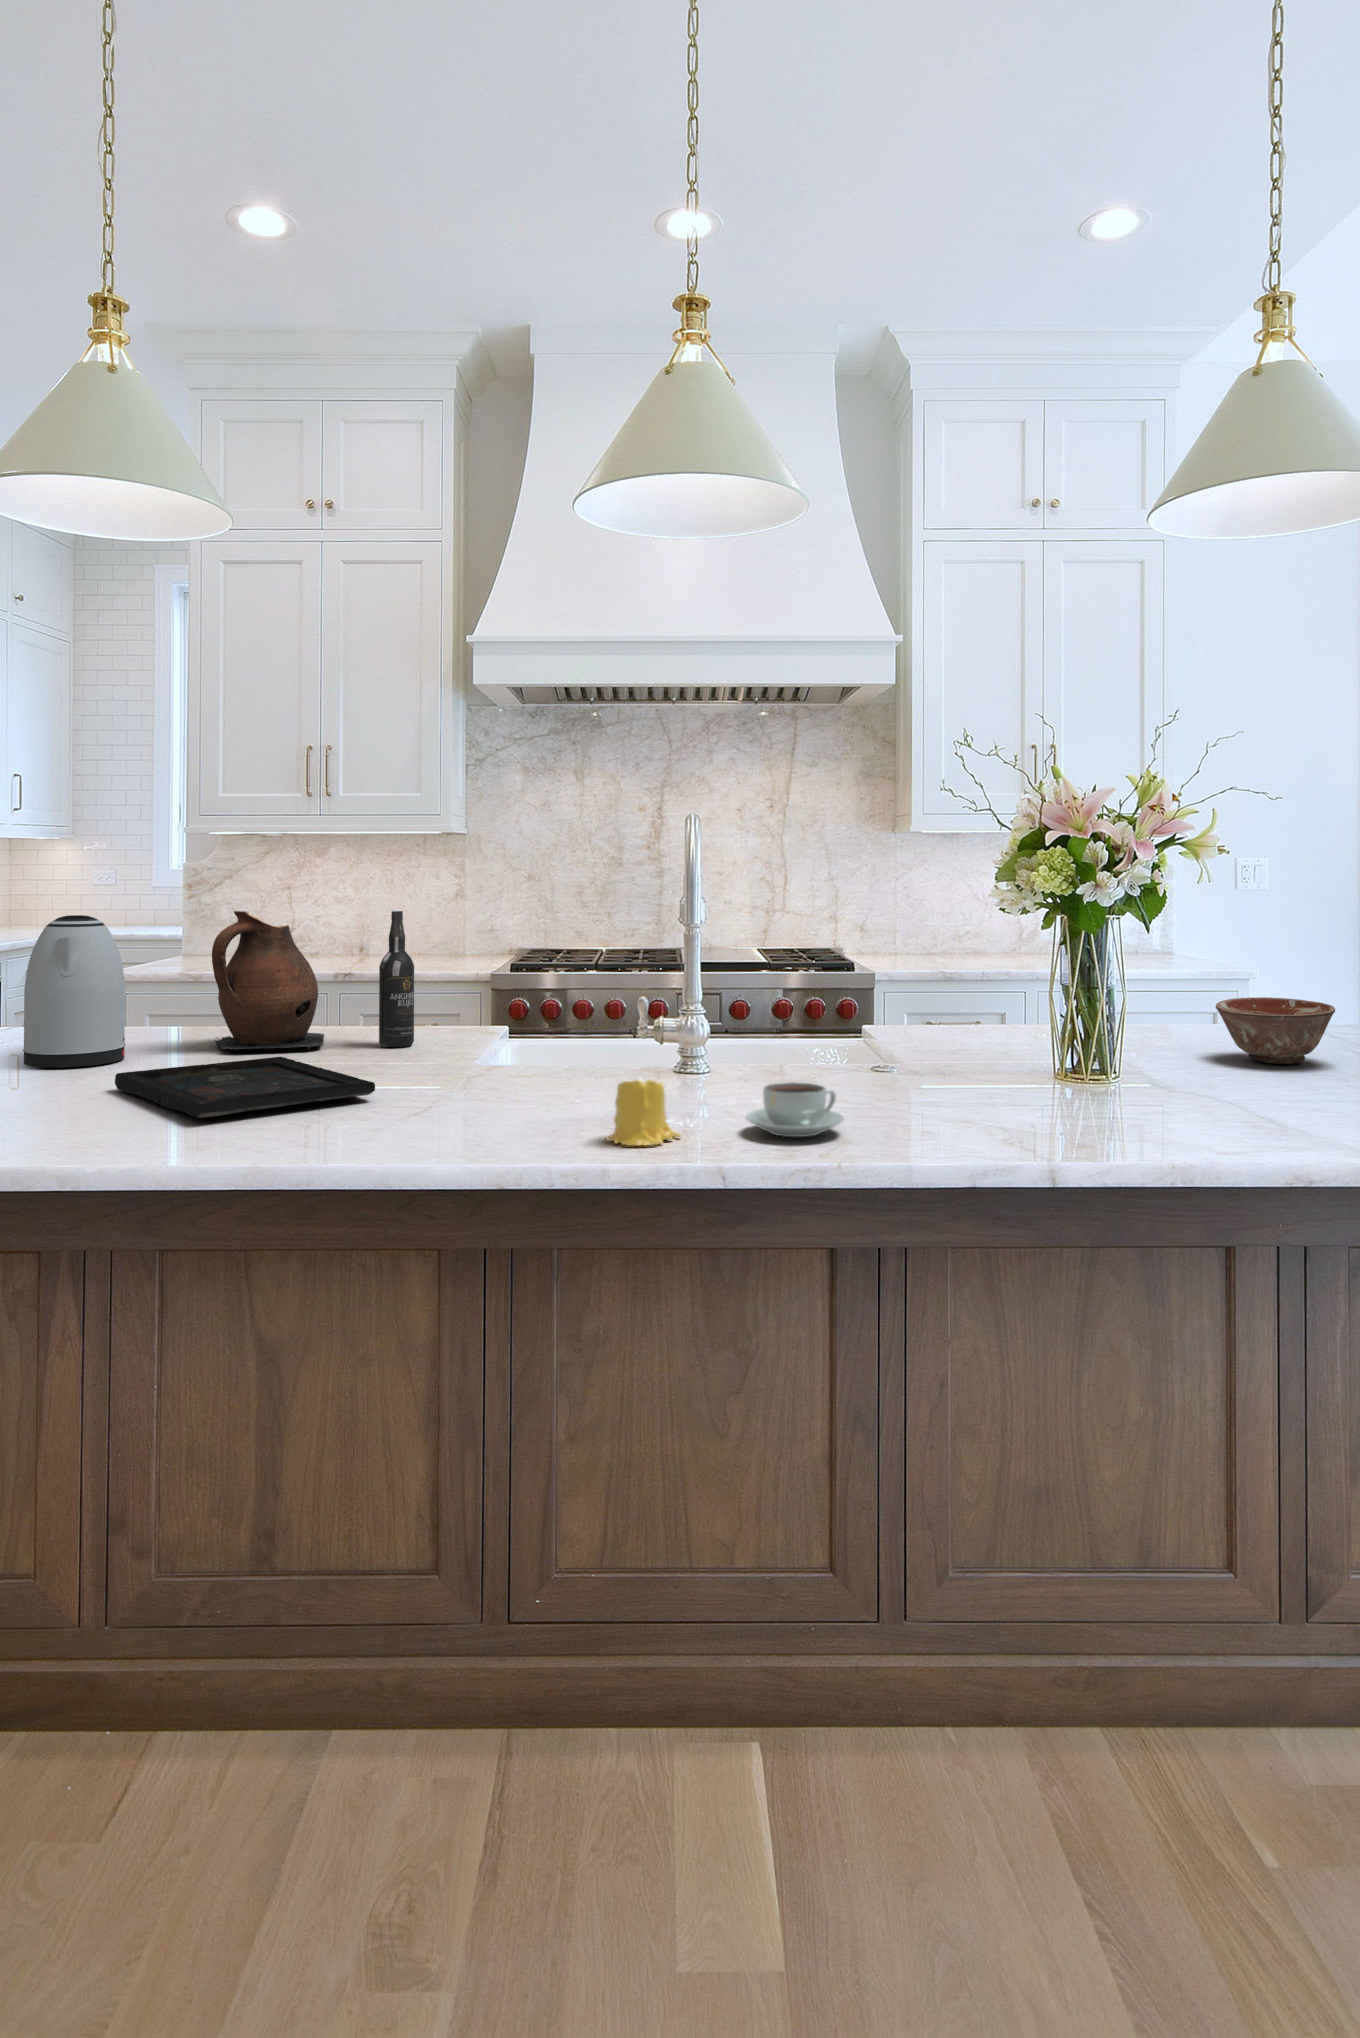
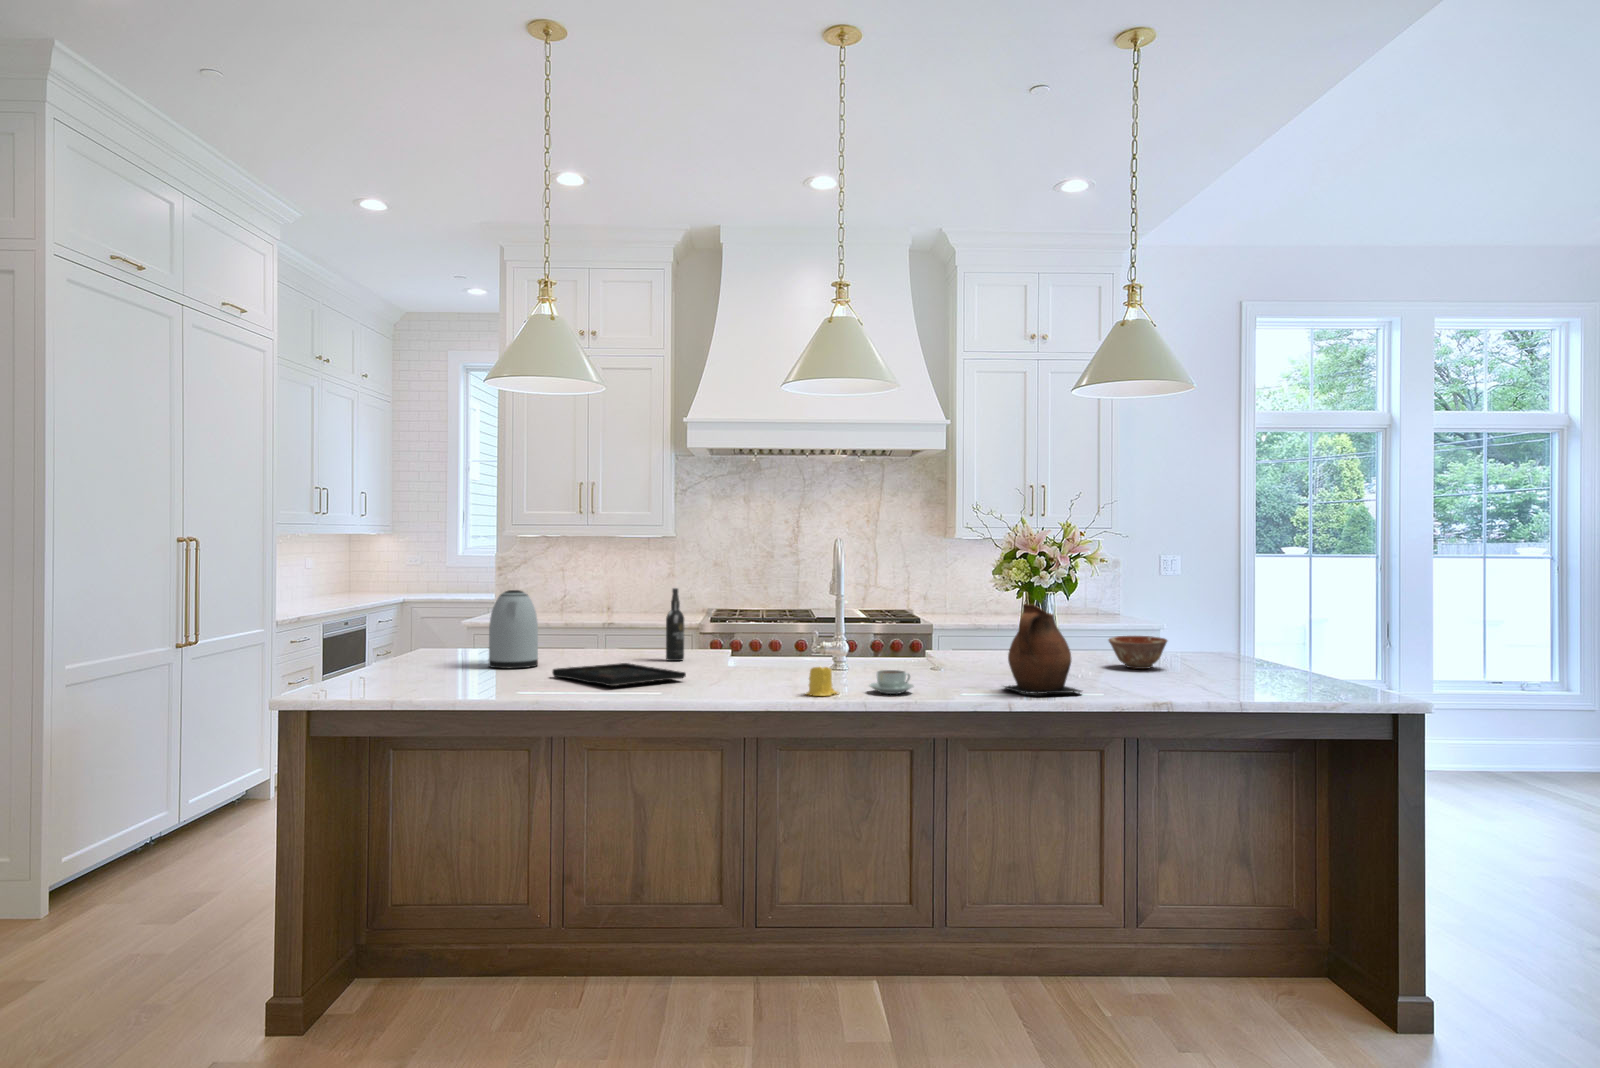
ceramic pitcher: present [212,911,324,1050] -> present [1005,604,1082,694]

